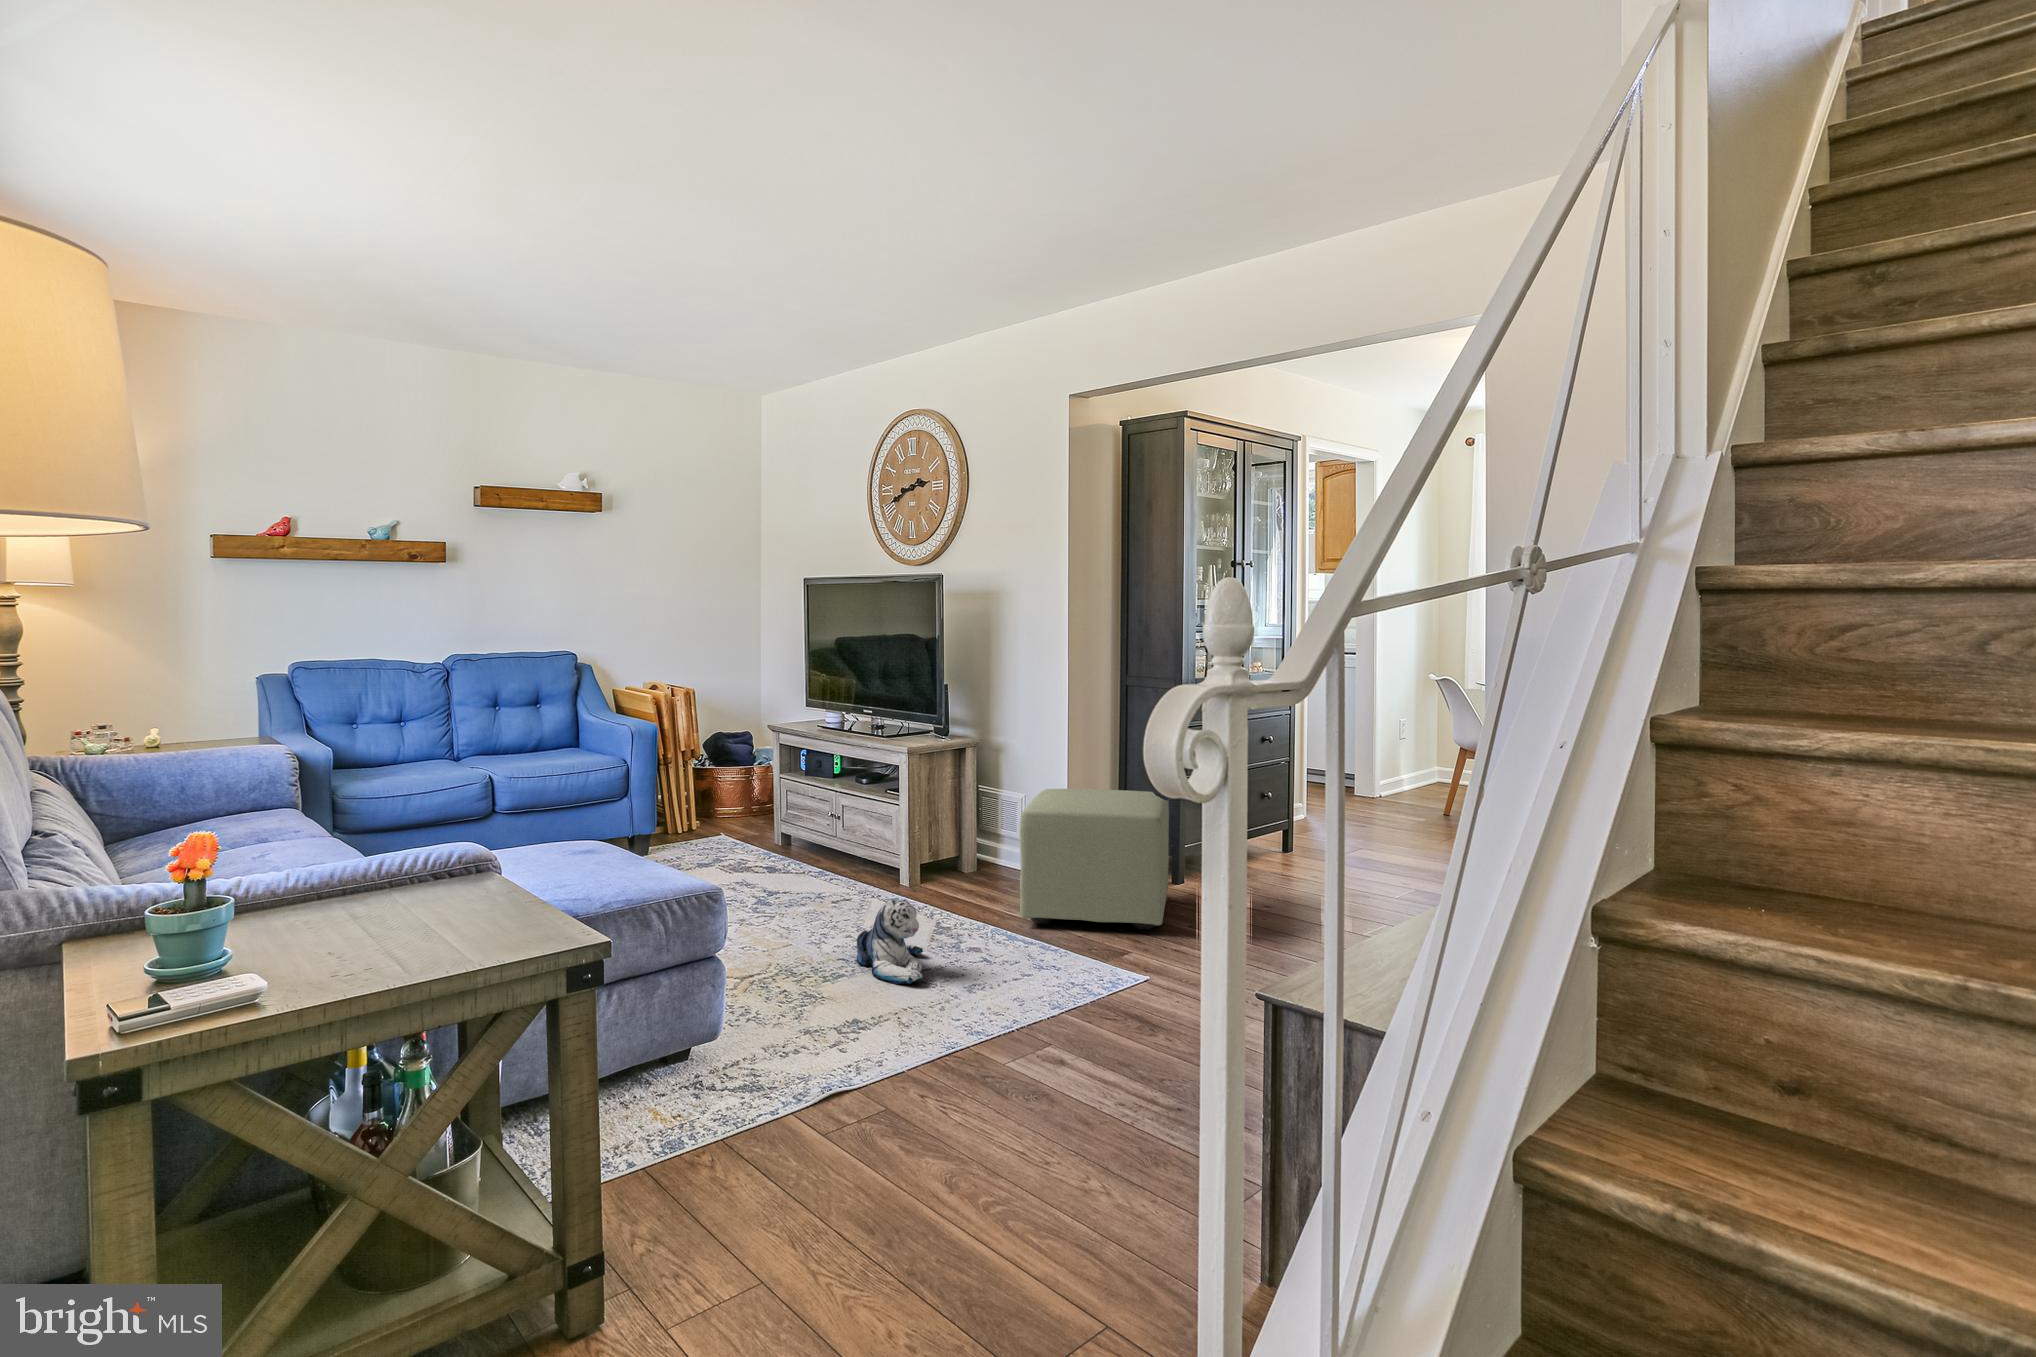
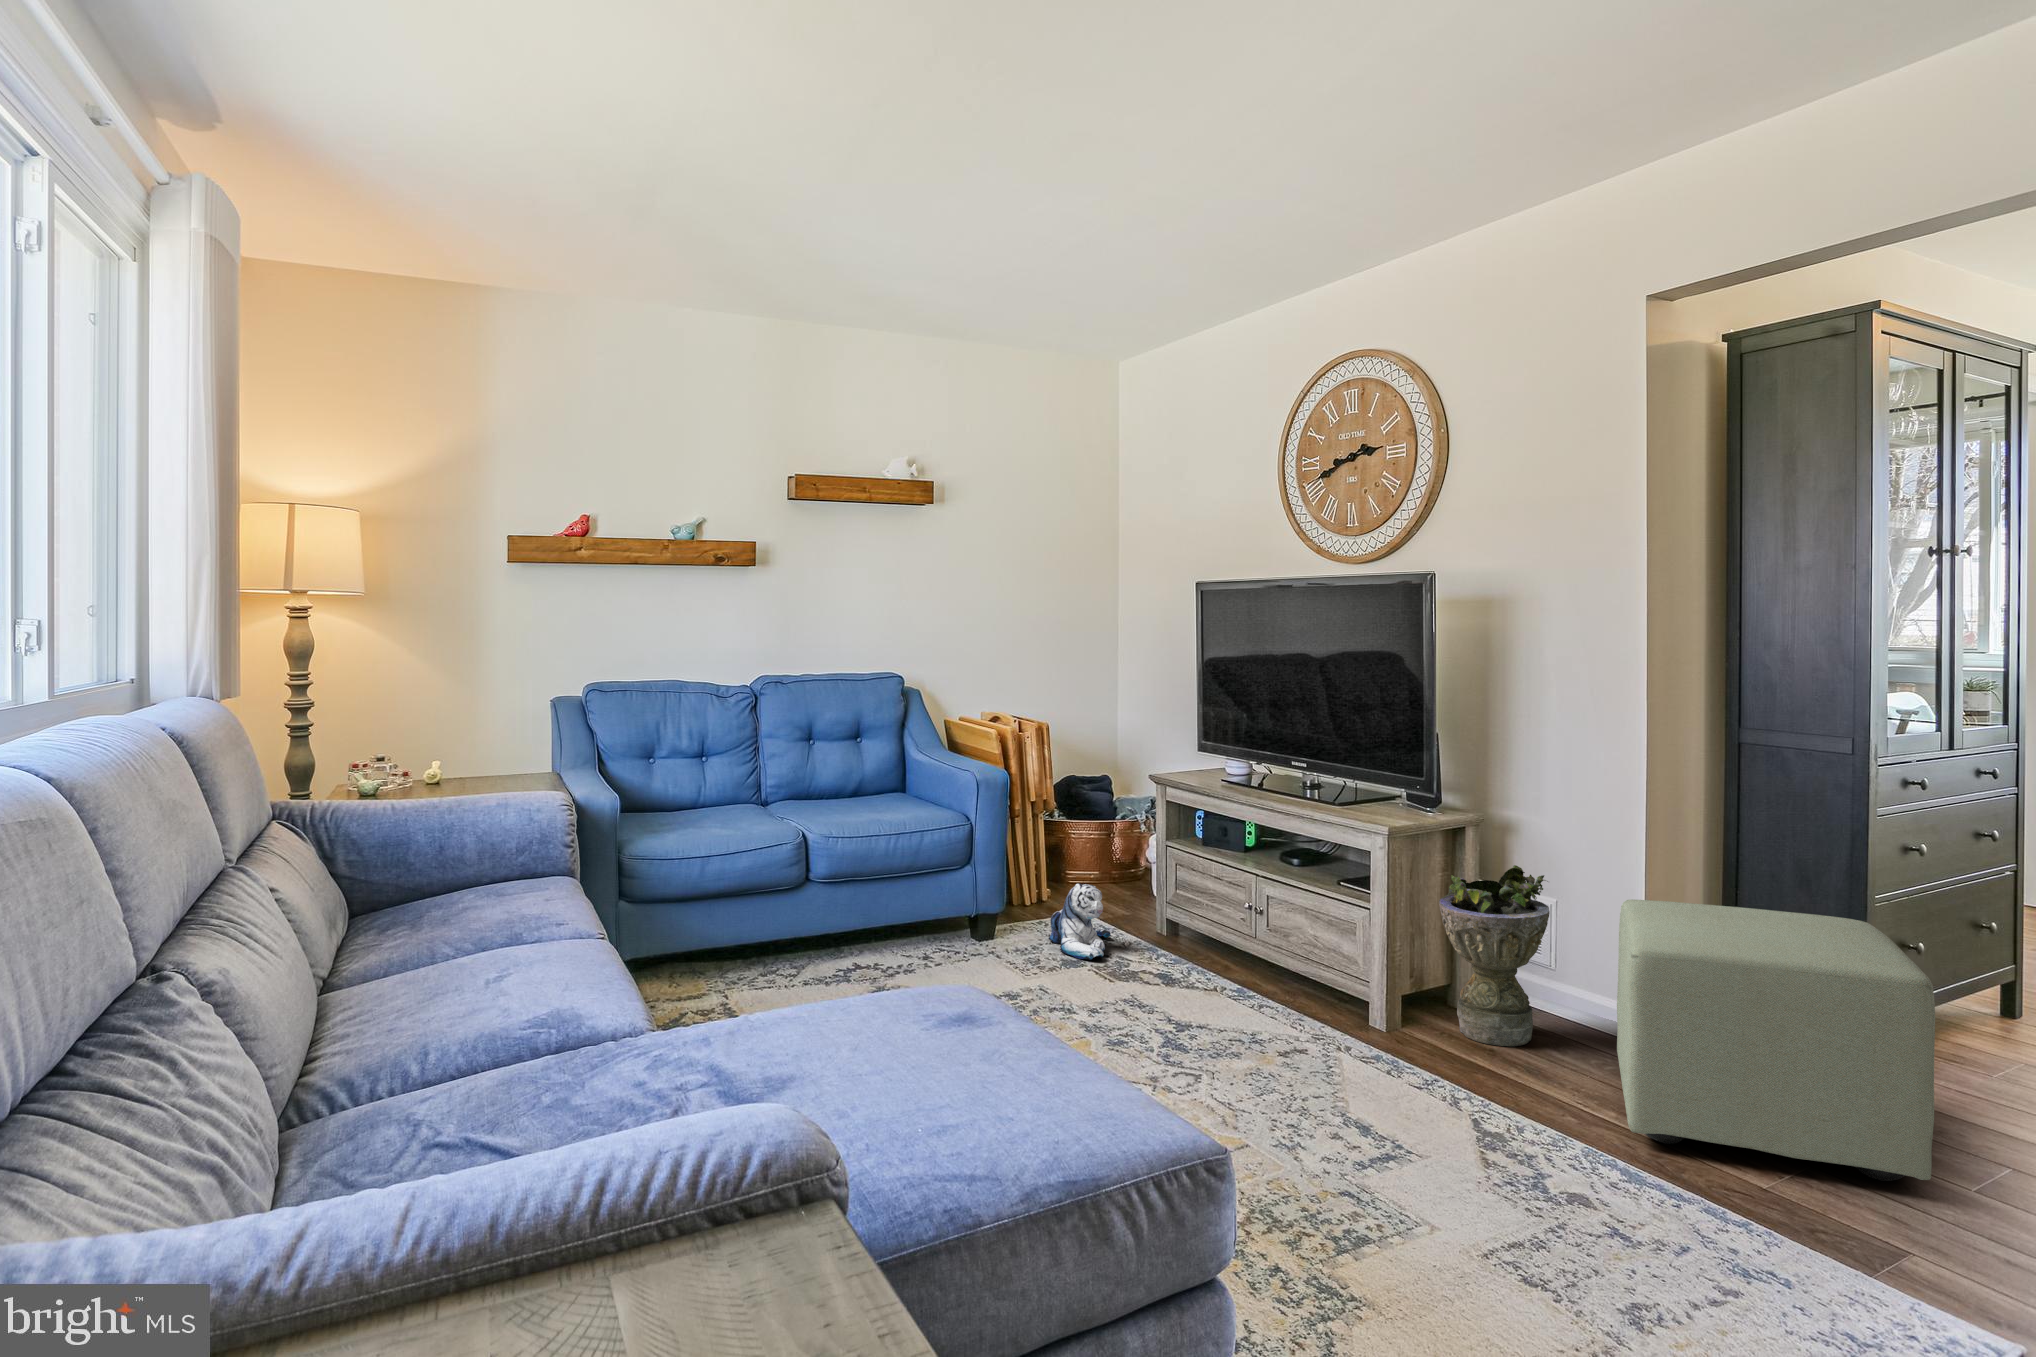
planter: none [944,774,1010,888] -> present [1439,865,1550,1046]
plush toy: present [856,900,923,984] -> present [1048,884,1111,960]

